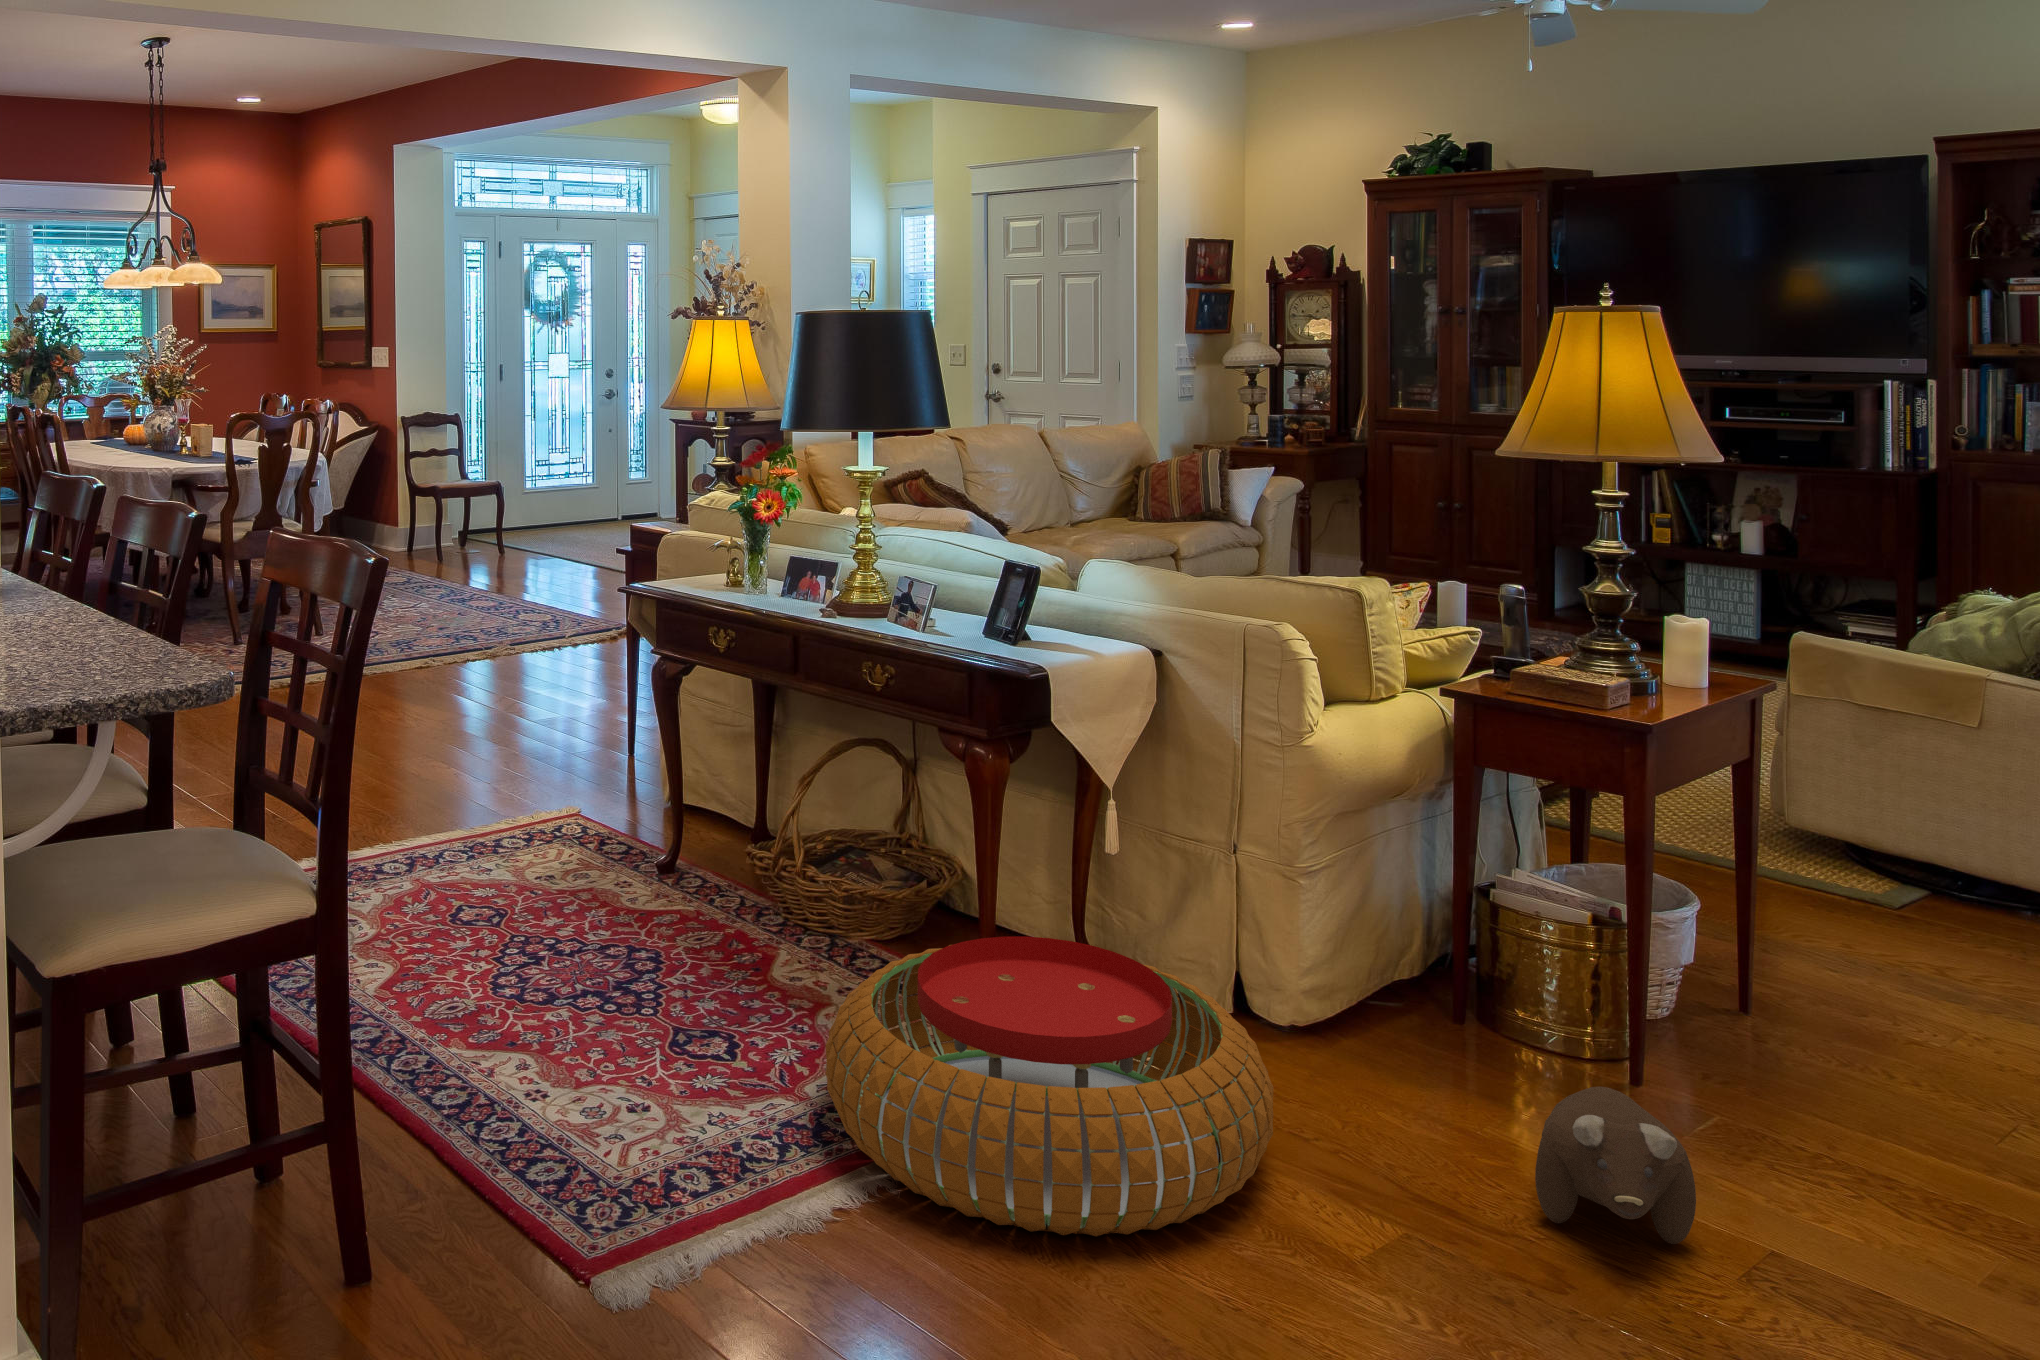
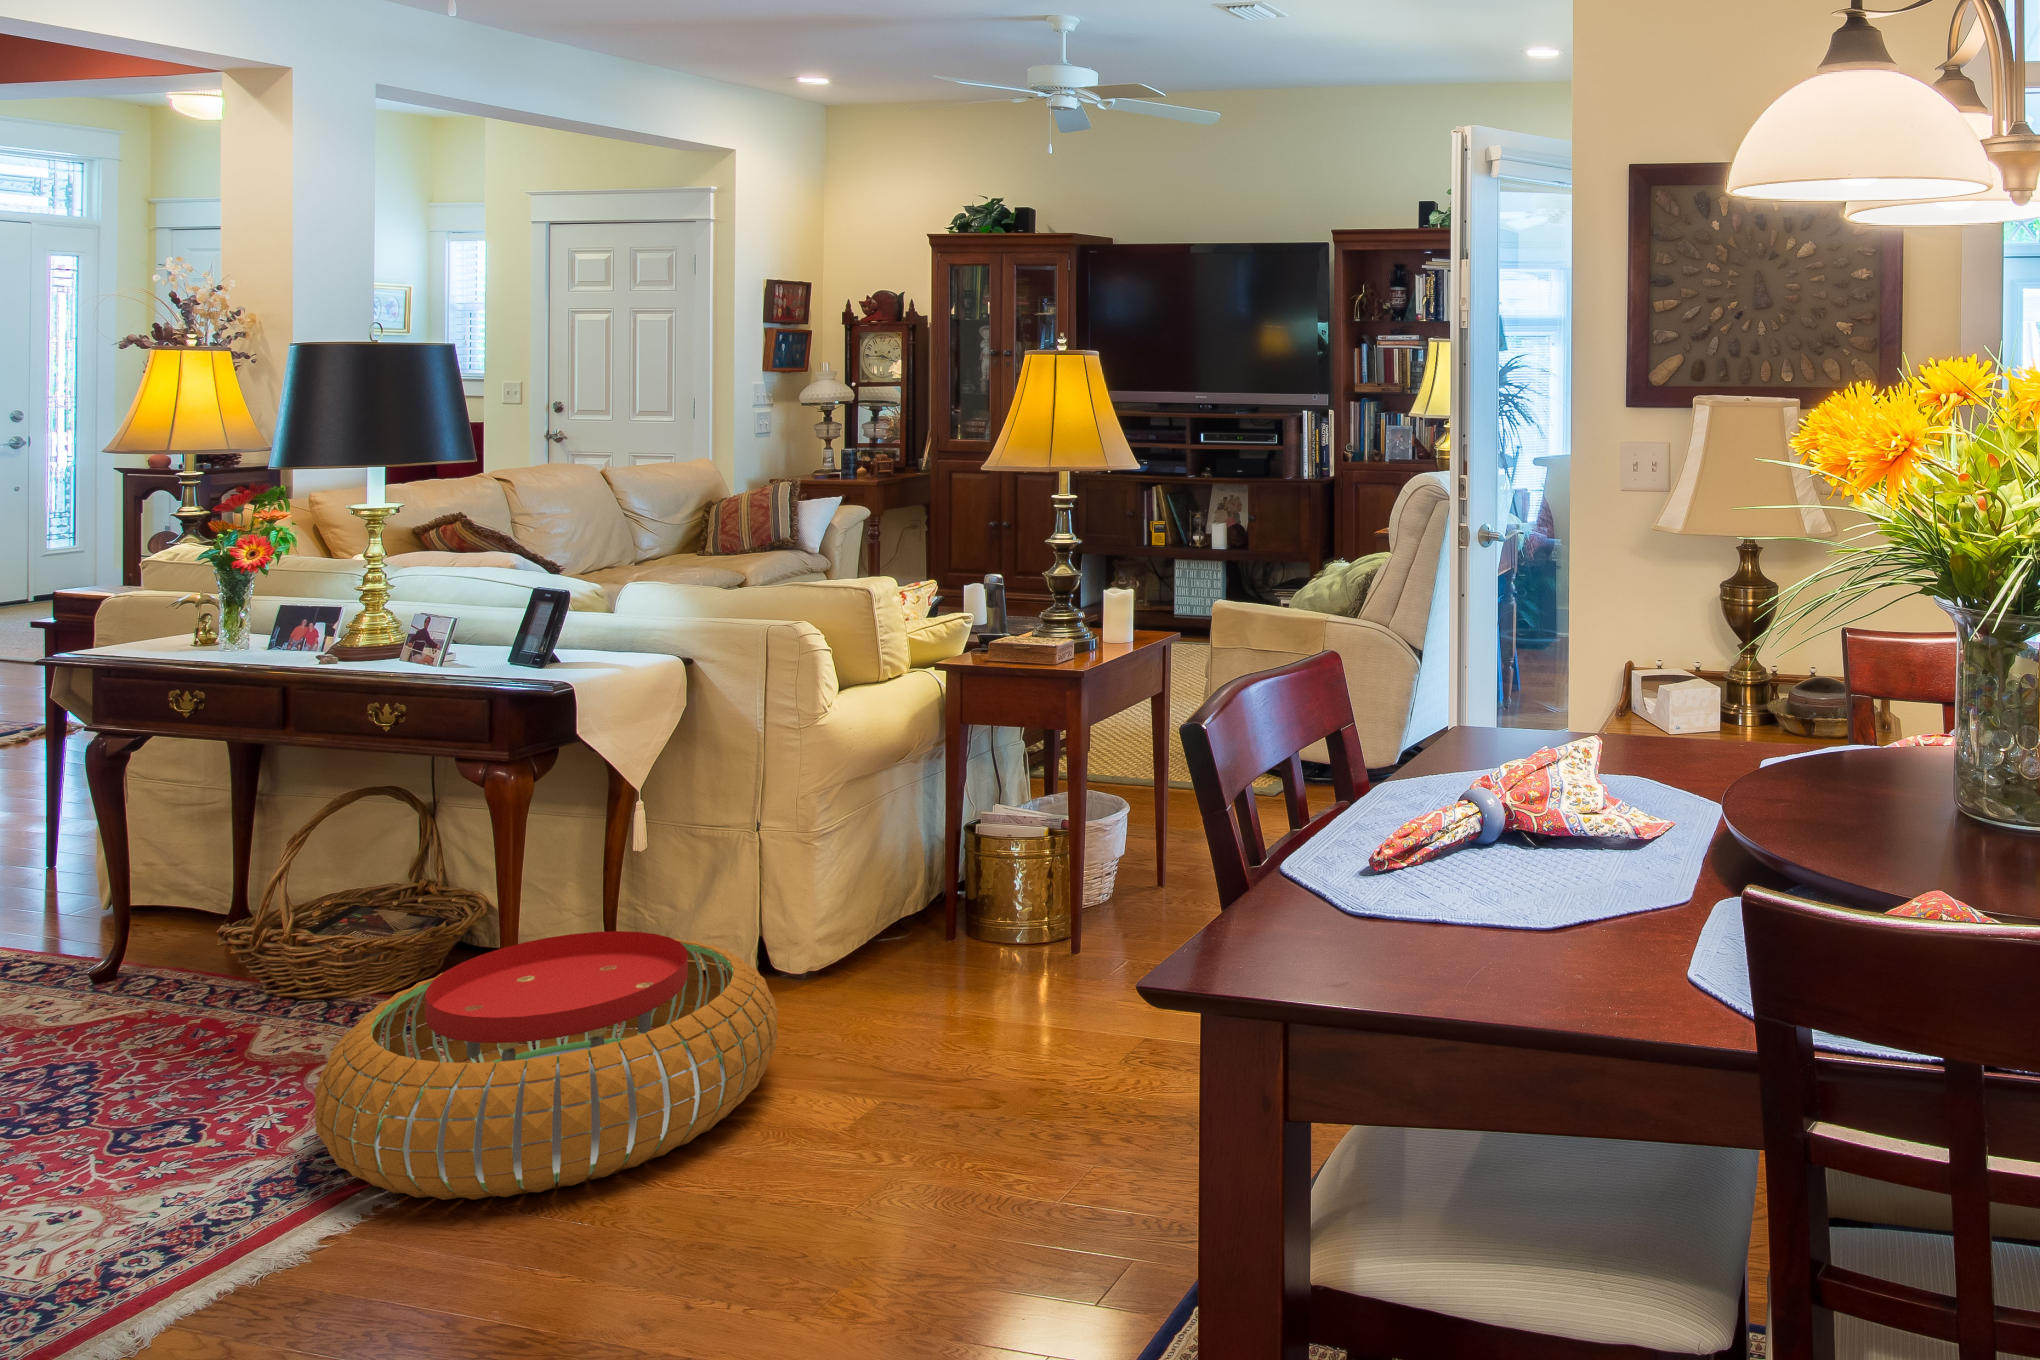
plush toy: present [1535,1087,1696,1244] -> none [982,944,1090,1055]

